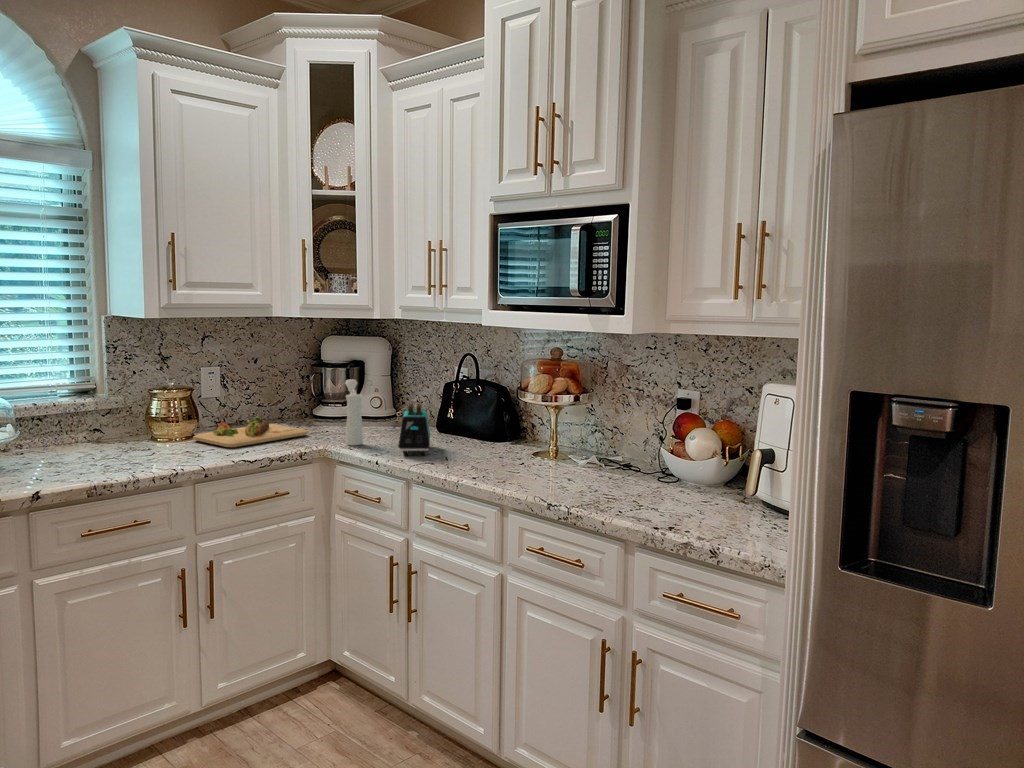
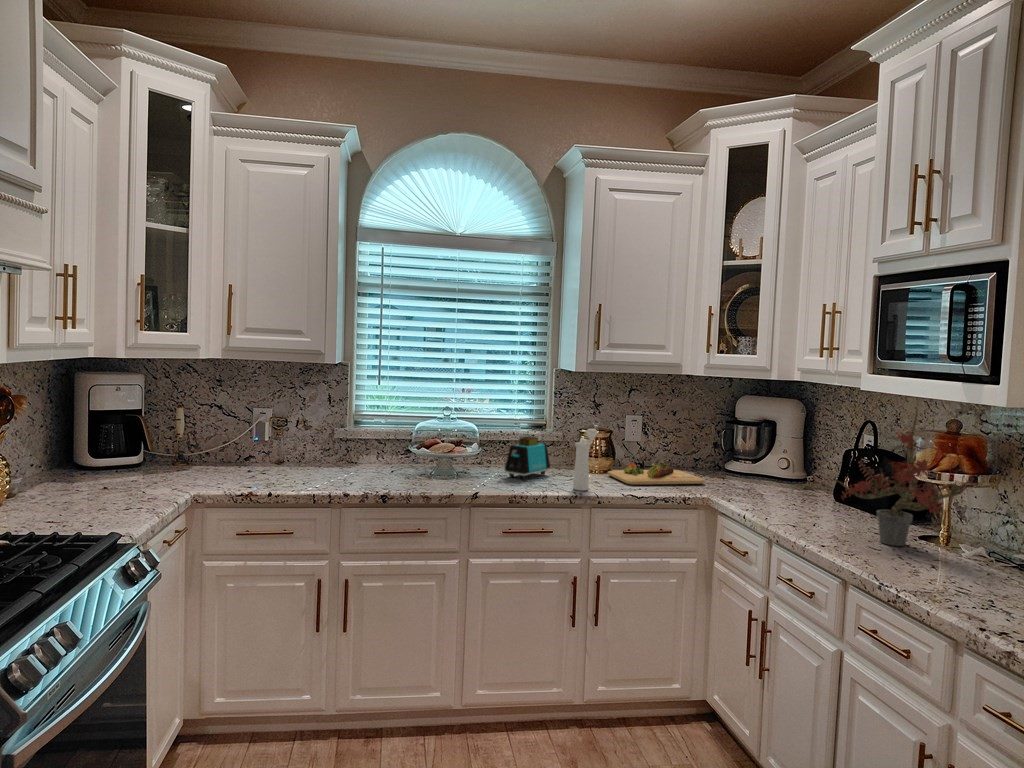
potted plant: none [462,340,584,467] -> present [831,409,974,546]
pepper mill: present [345,380,363,445] -> present [573,429,597,491]
toaster: present [398,404,430,455] -> present [505,436,550,479]

